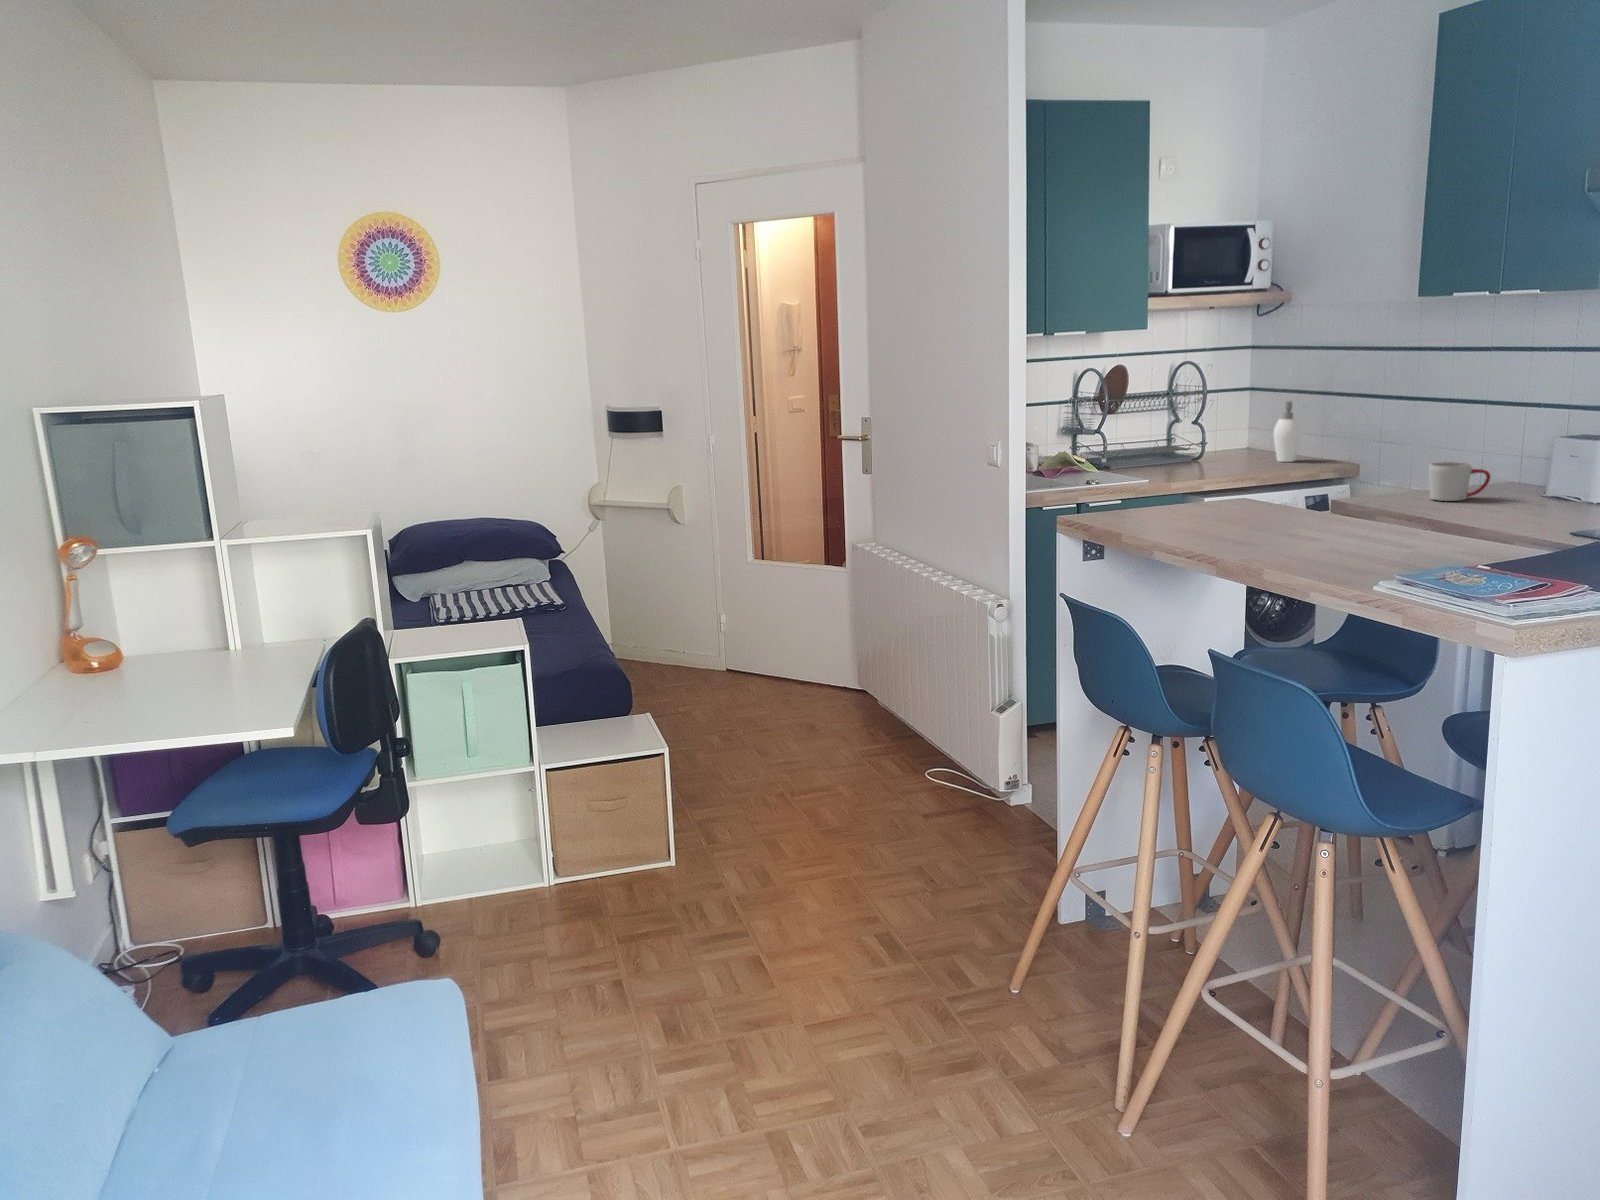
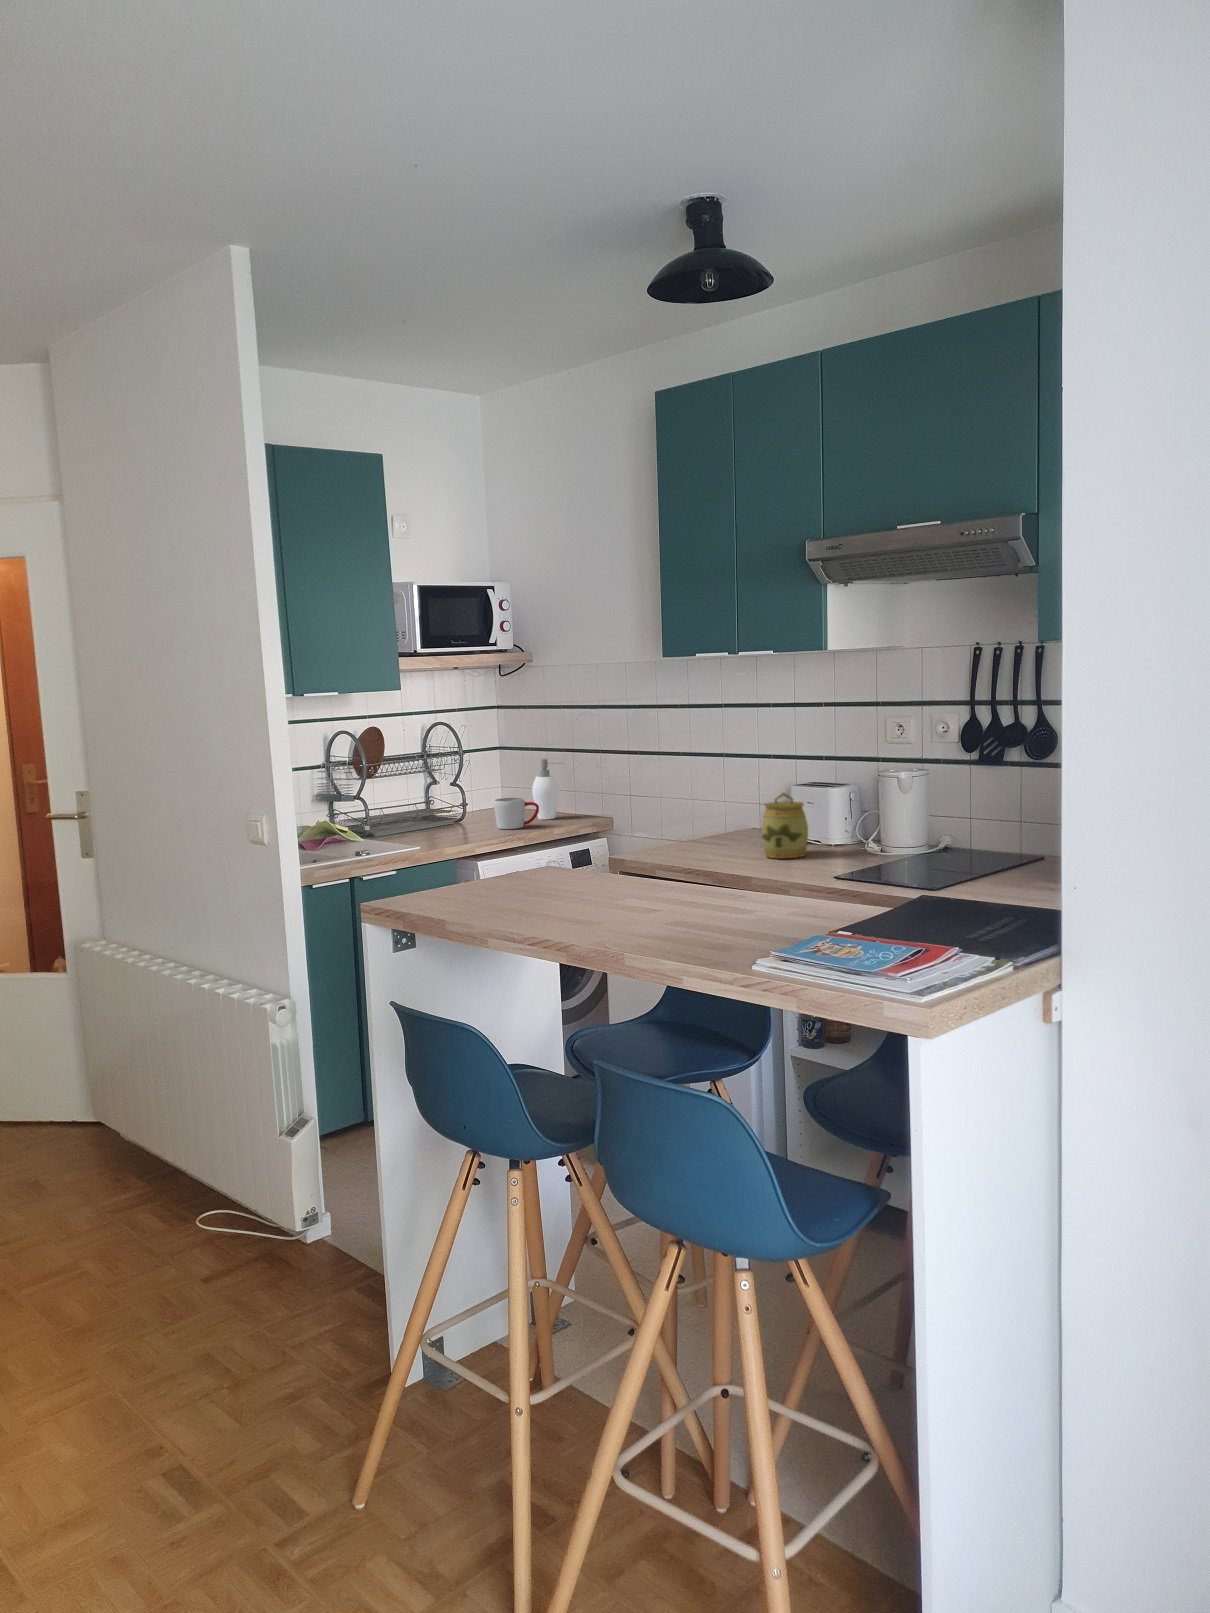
jar: none [1500,443,1557,512] -> present [761,793,808,858]
mug: present [1429,462,1490,501] -> present [494,798,539,829]

